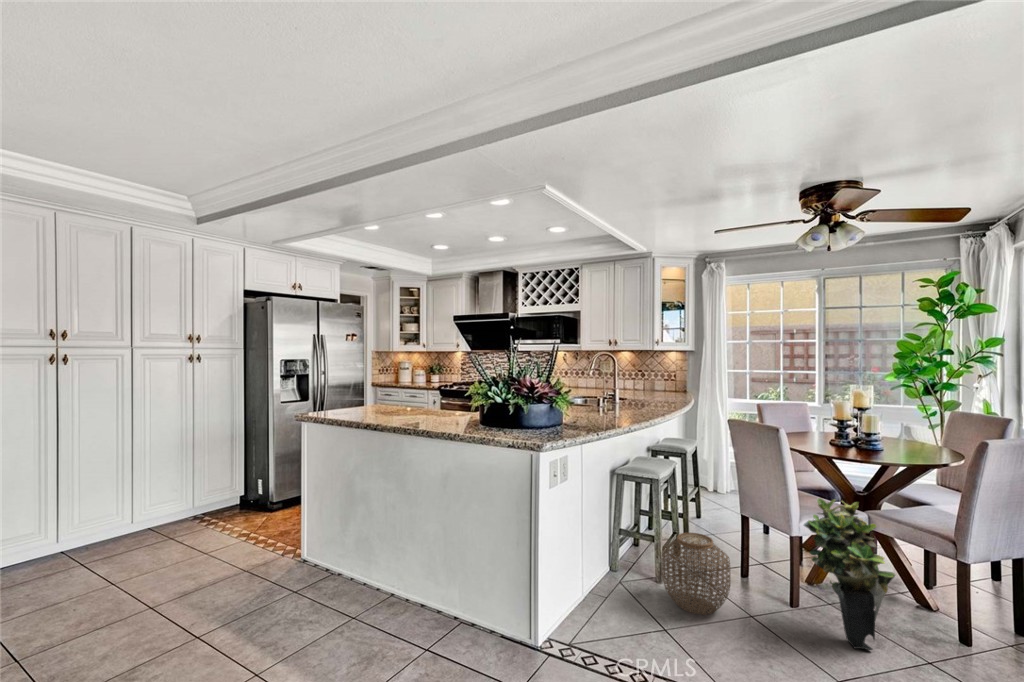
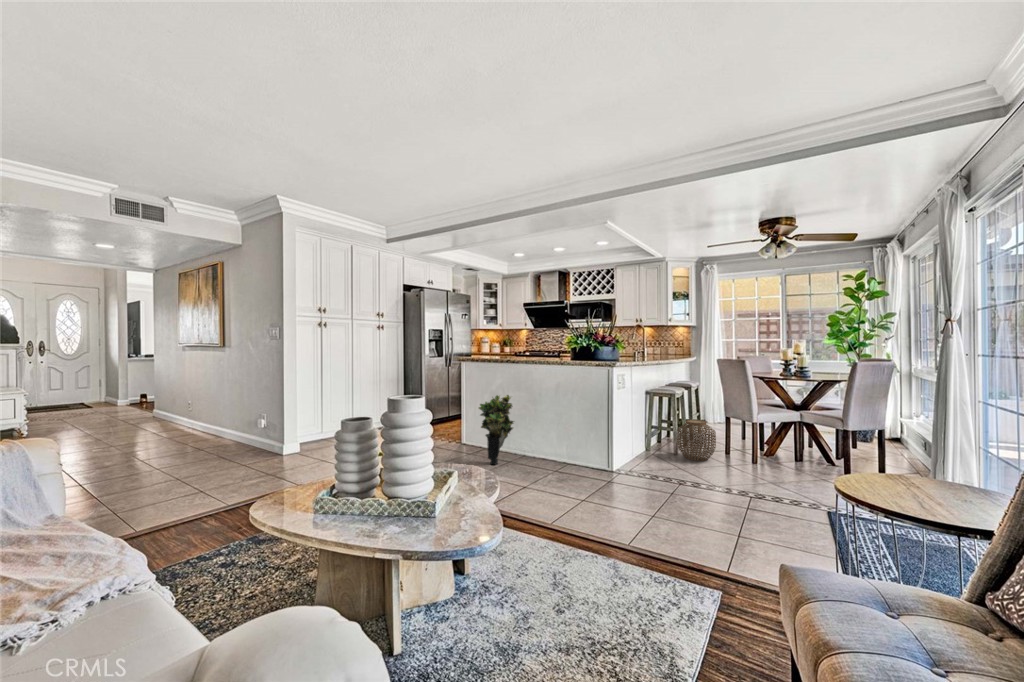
potted plant: present [804,498,896,650] -> present [479,395,514,464]

